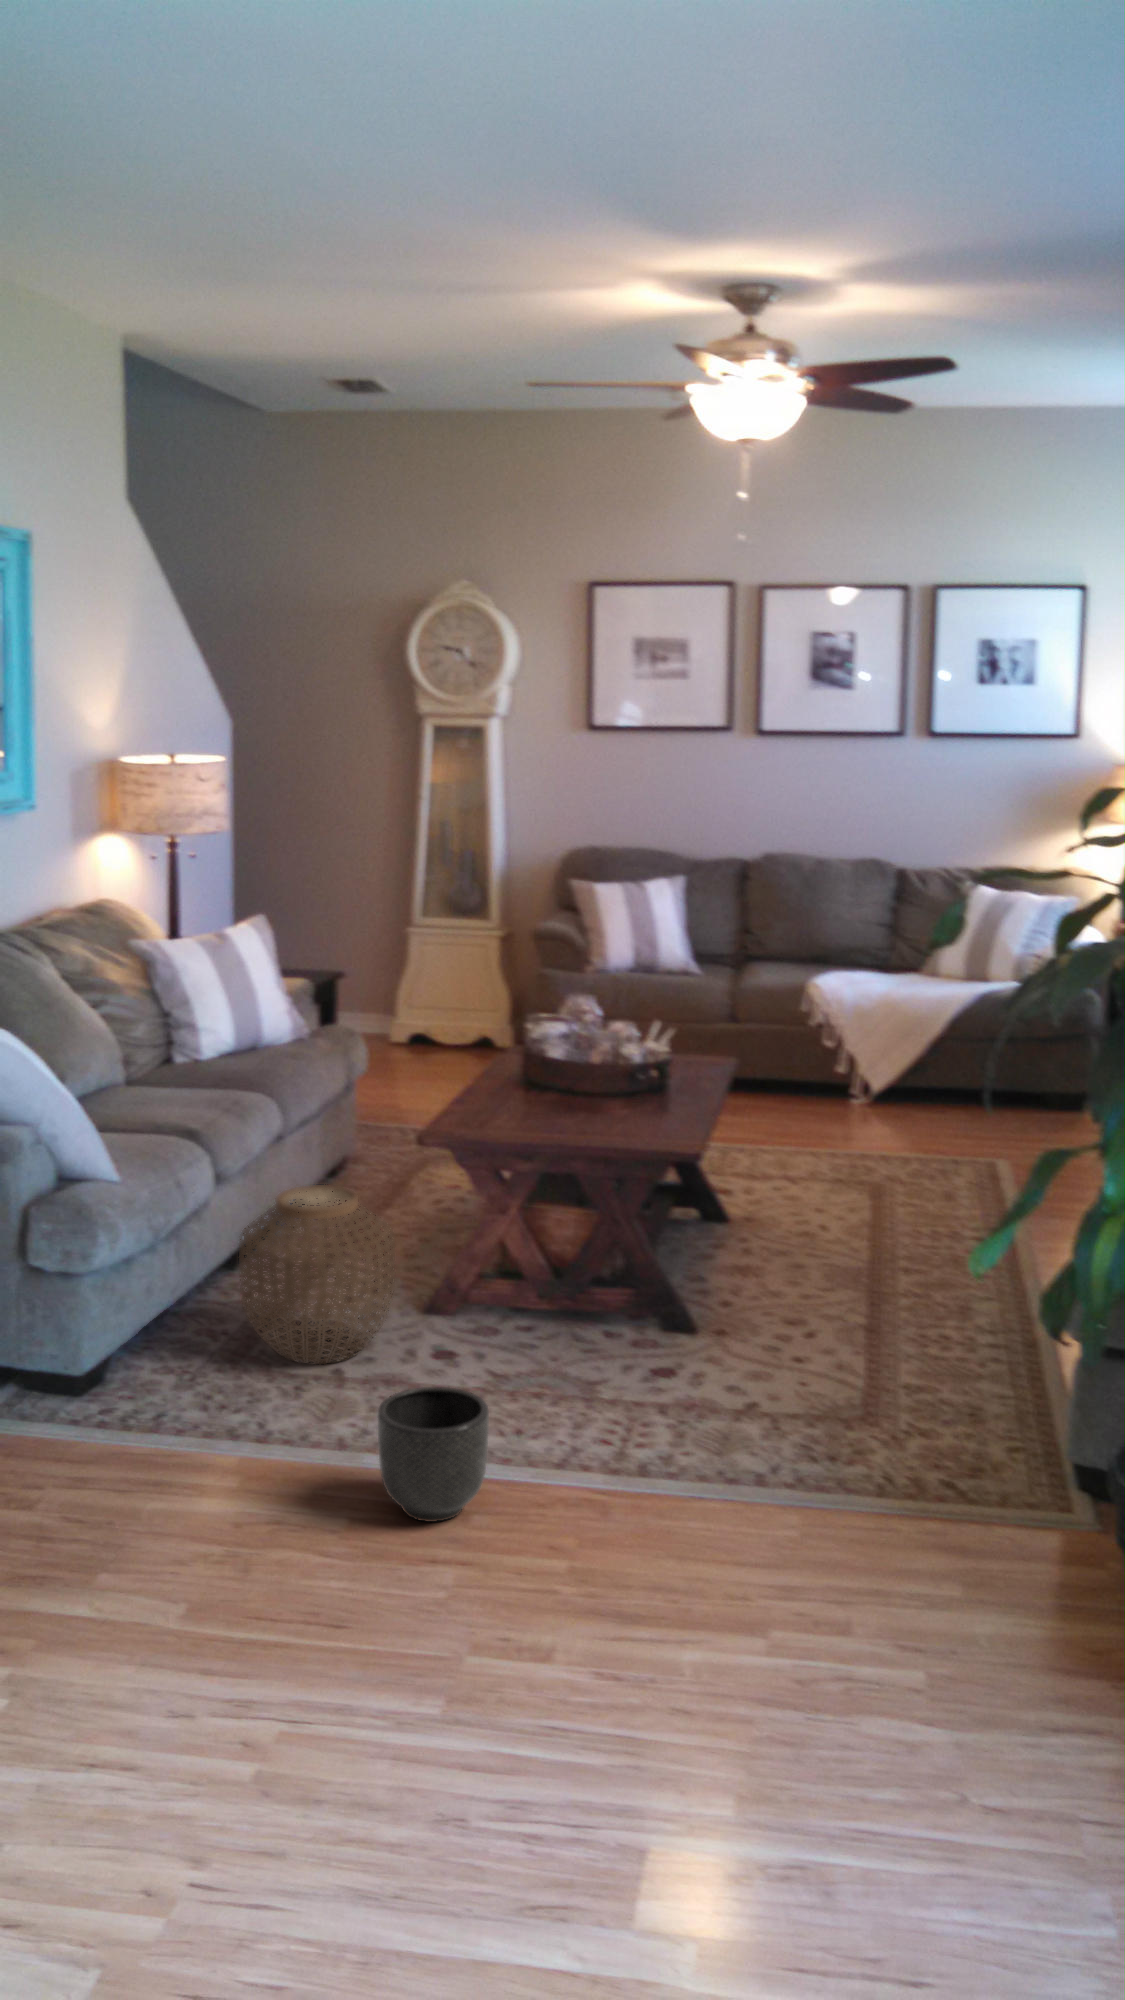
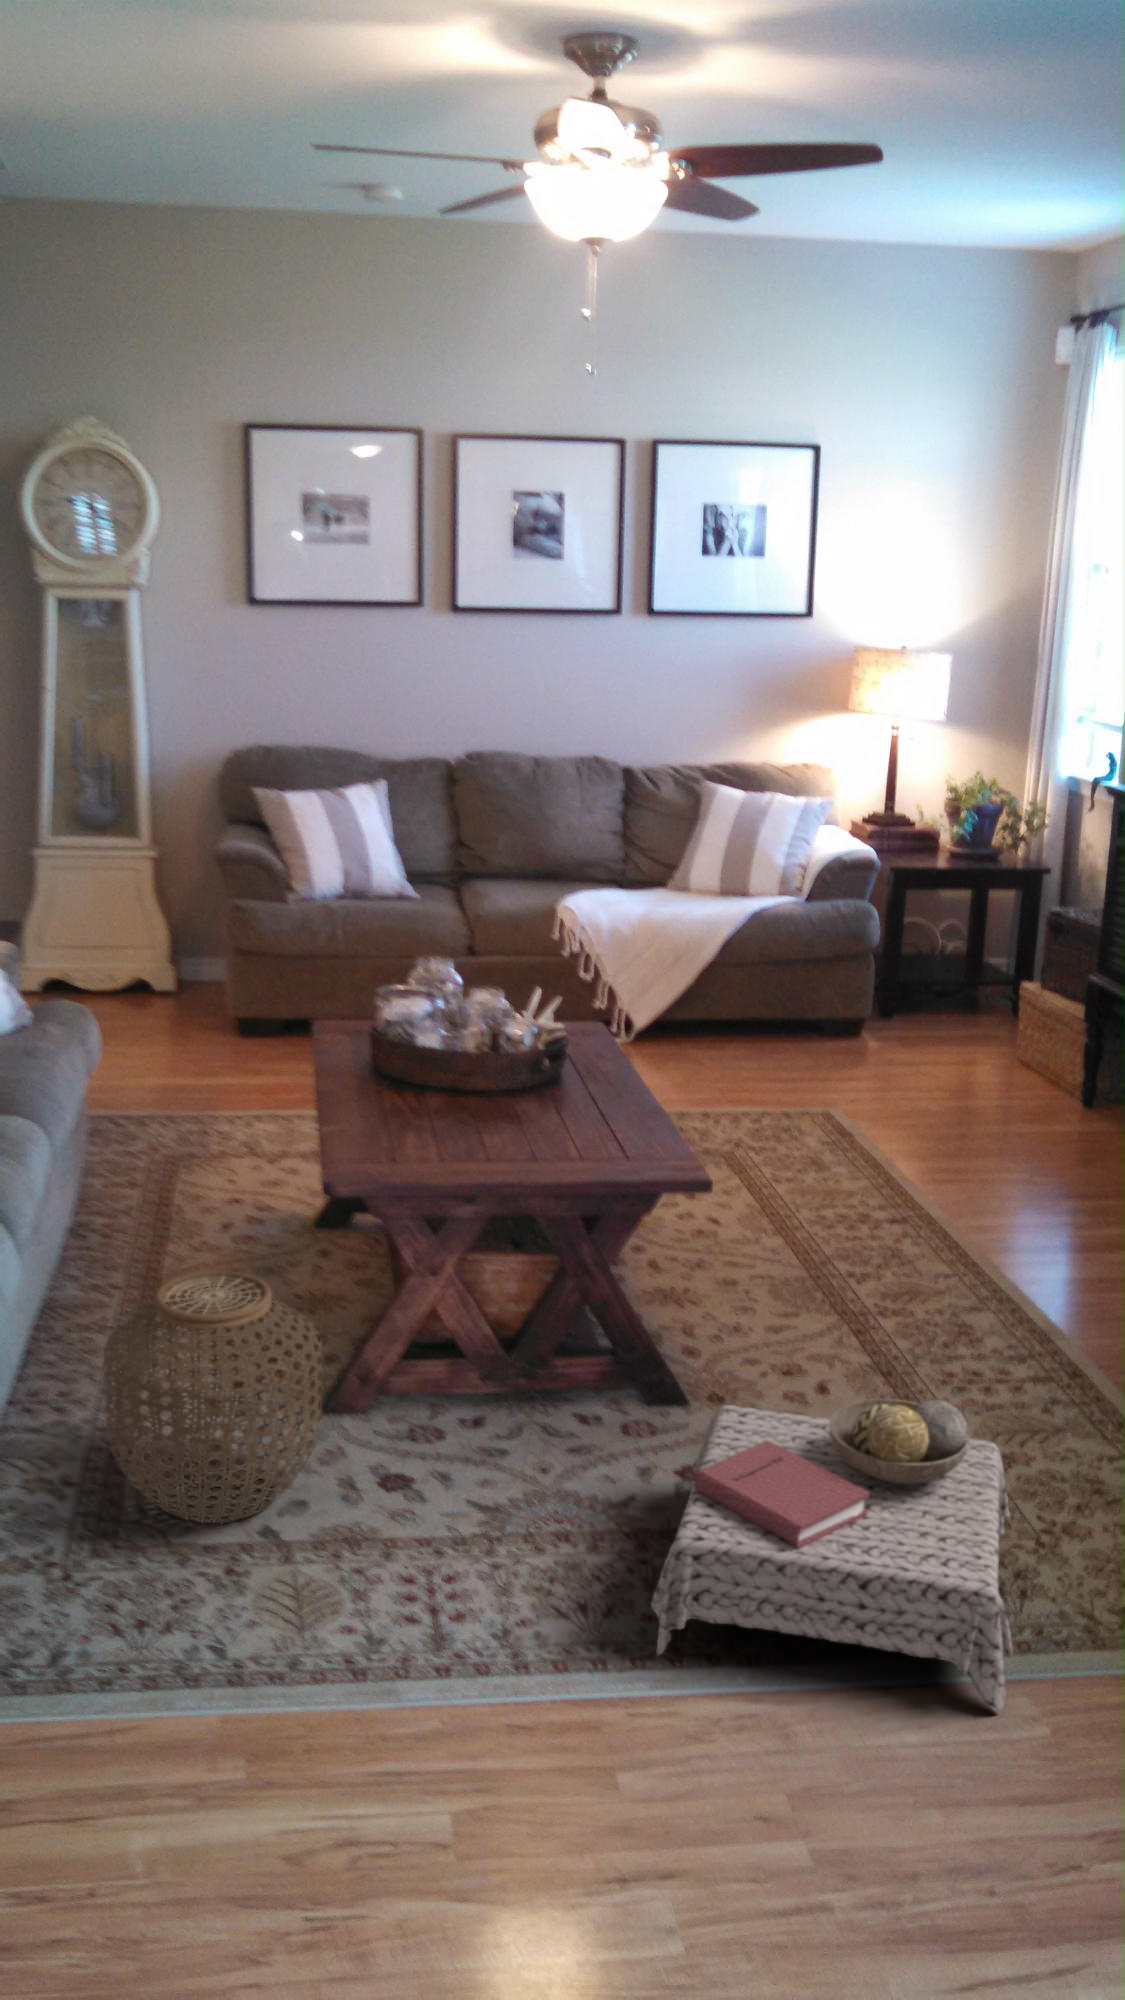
ottoman: none [555,1311,884,1538] -> present [651,1399,1013,1713]
planter: present [378,1387,489,1522] -> none [466,1578,623,1779]

